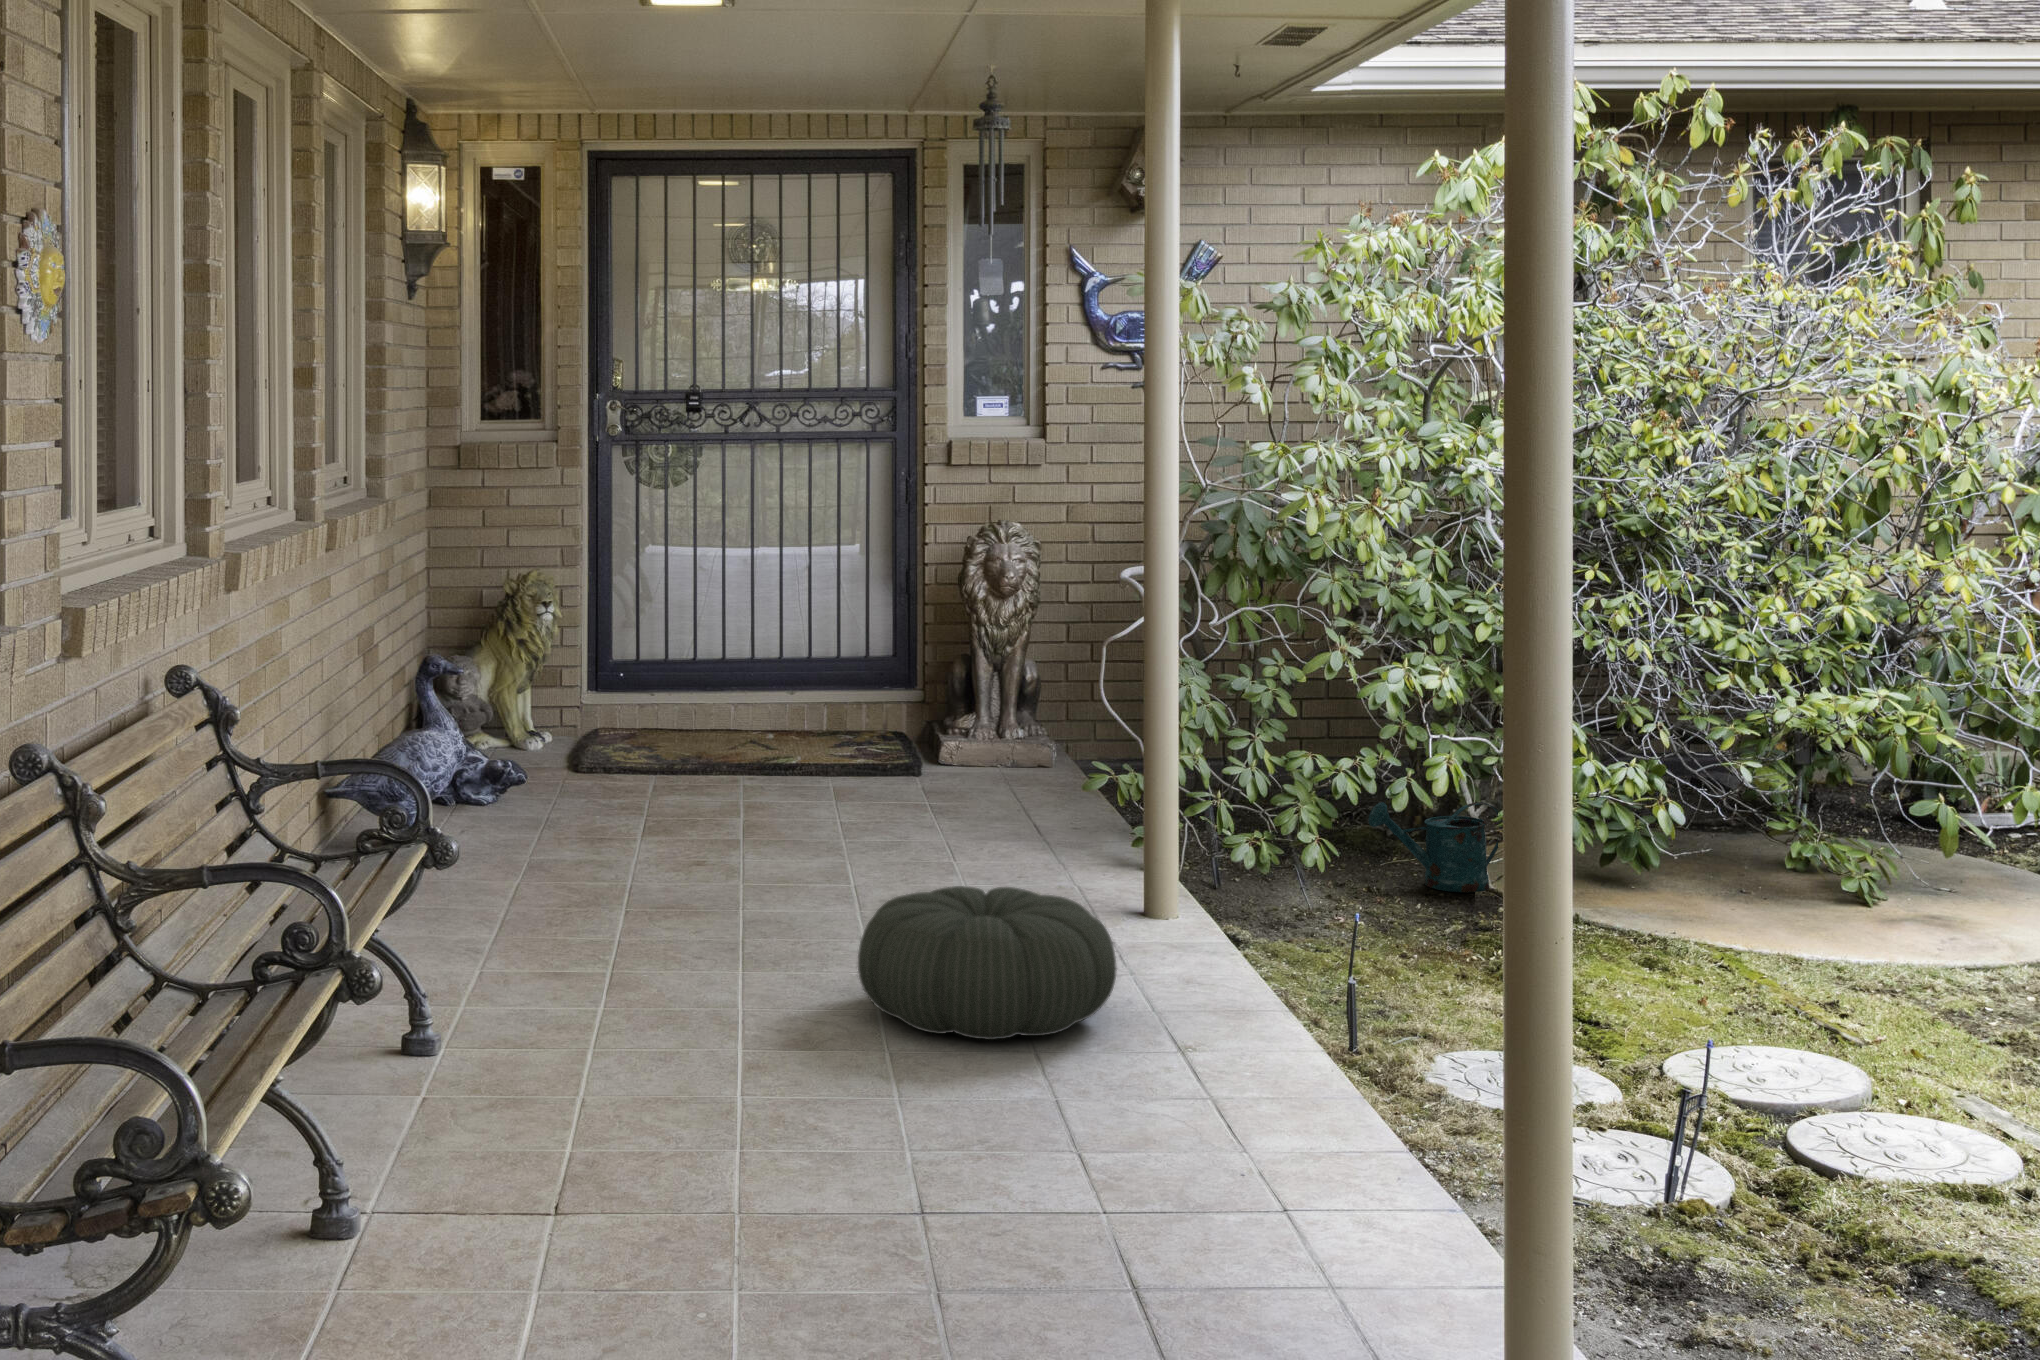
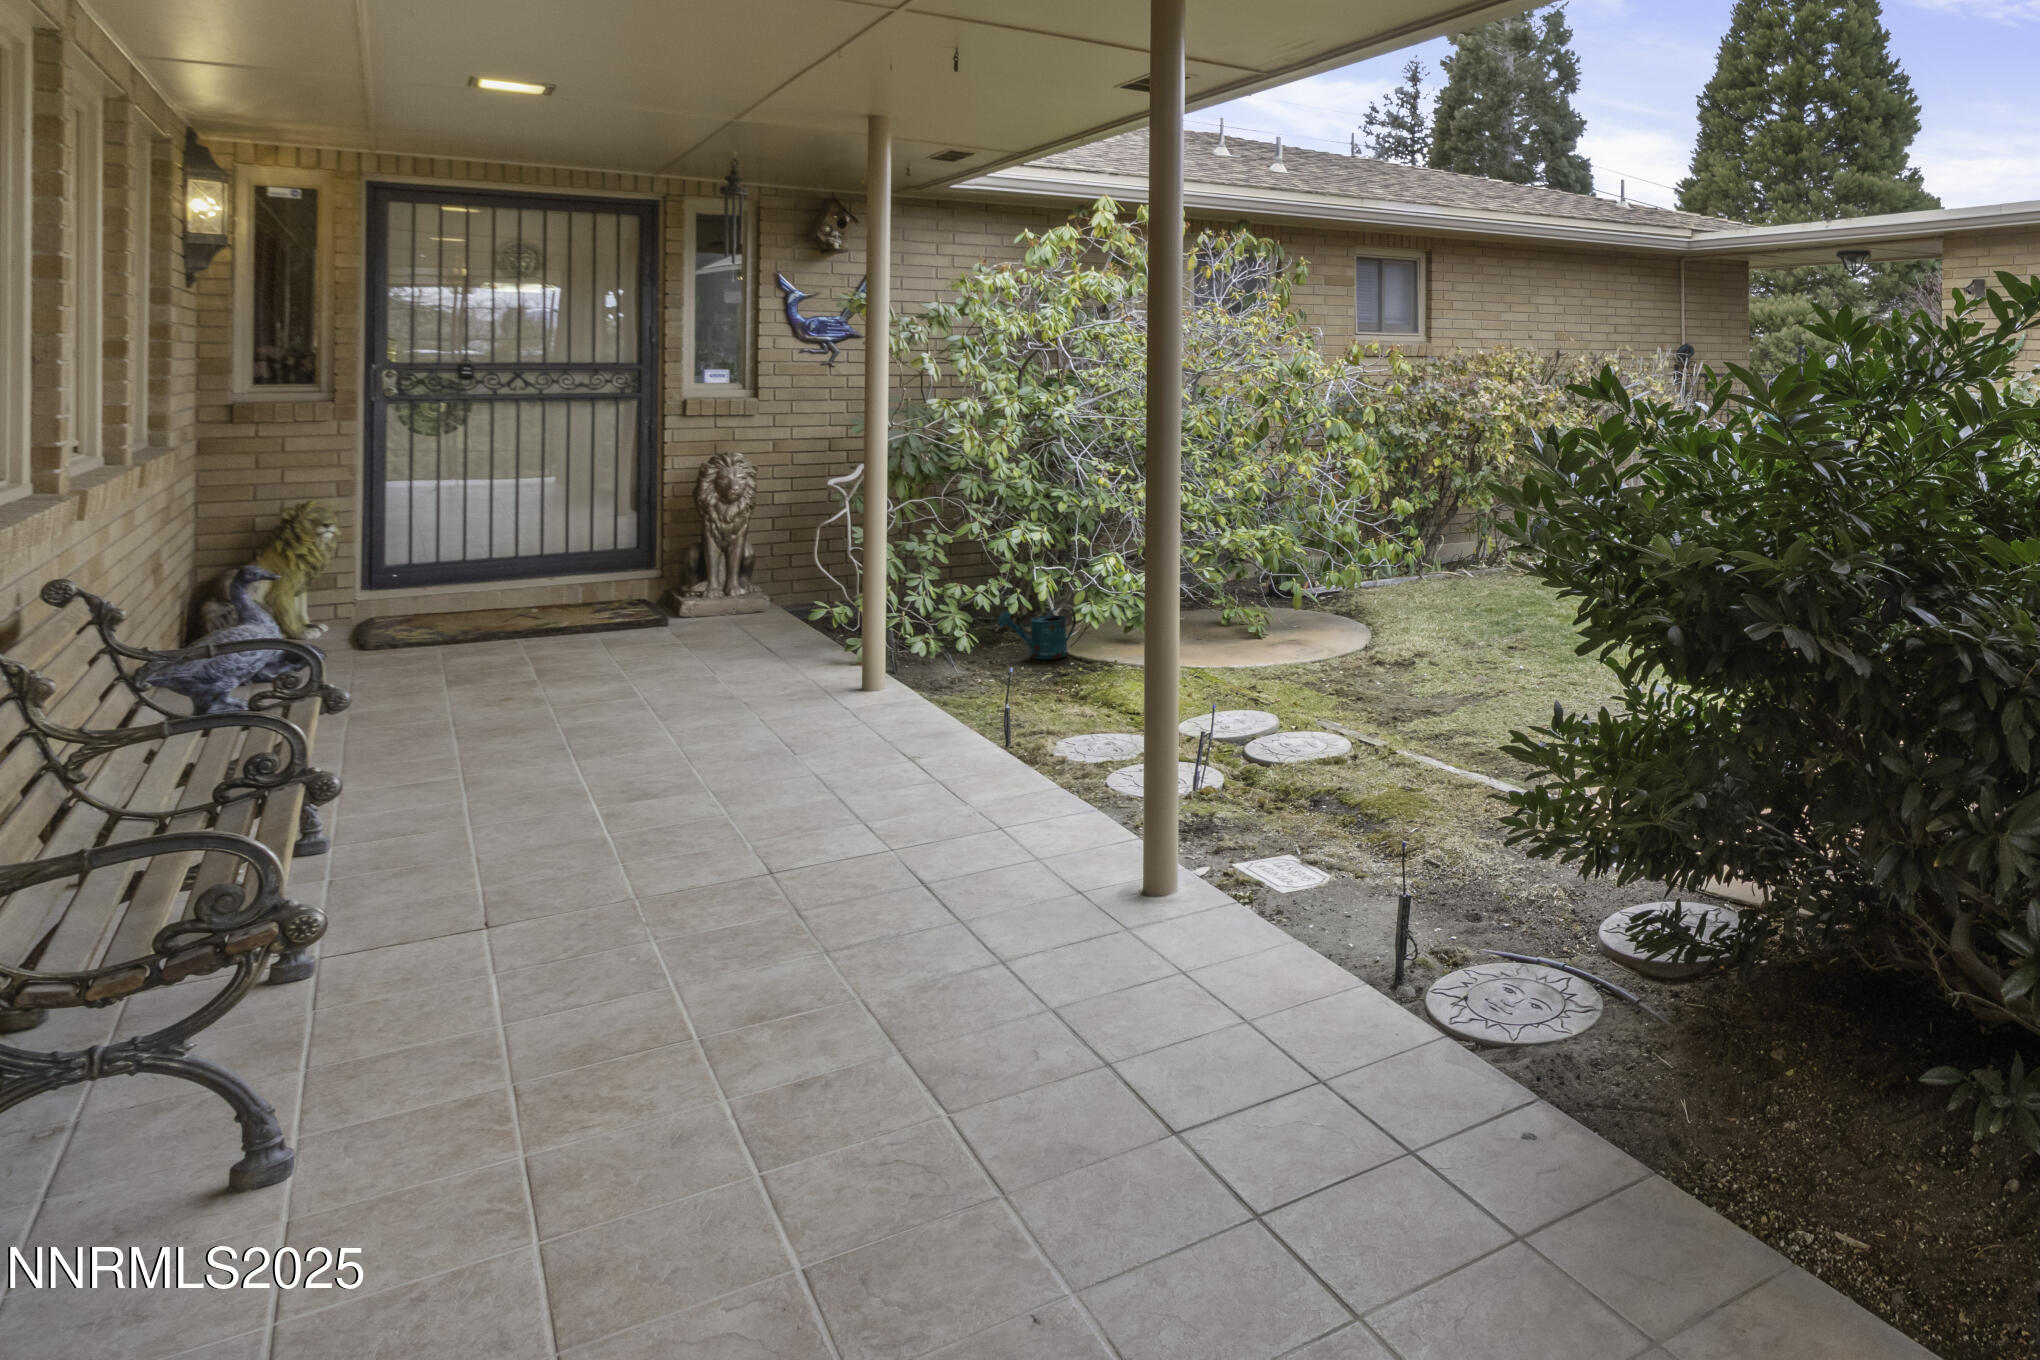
pouf: present [858,886,1117,1040] -> none [686,682,868,778]

